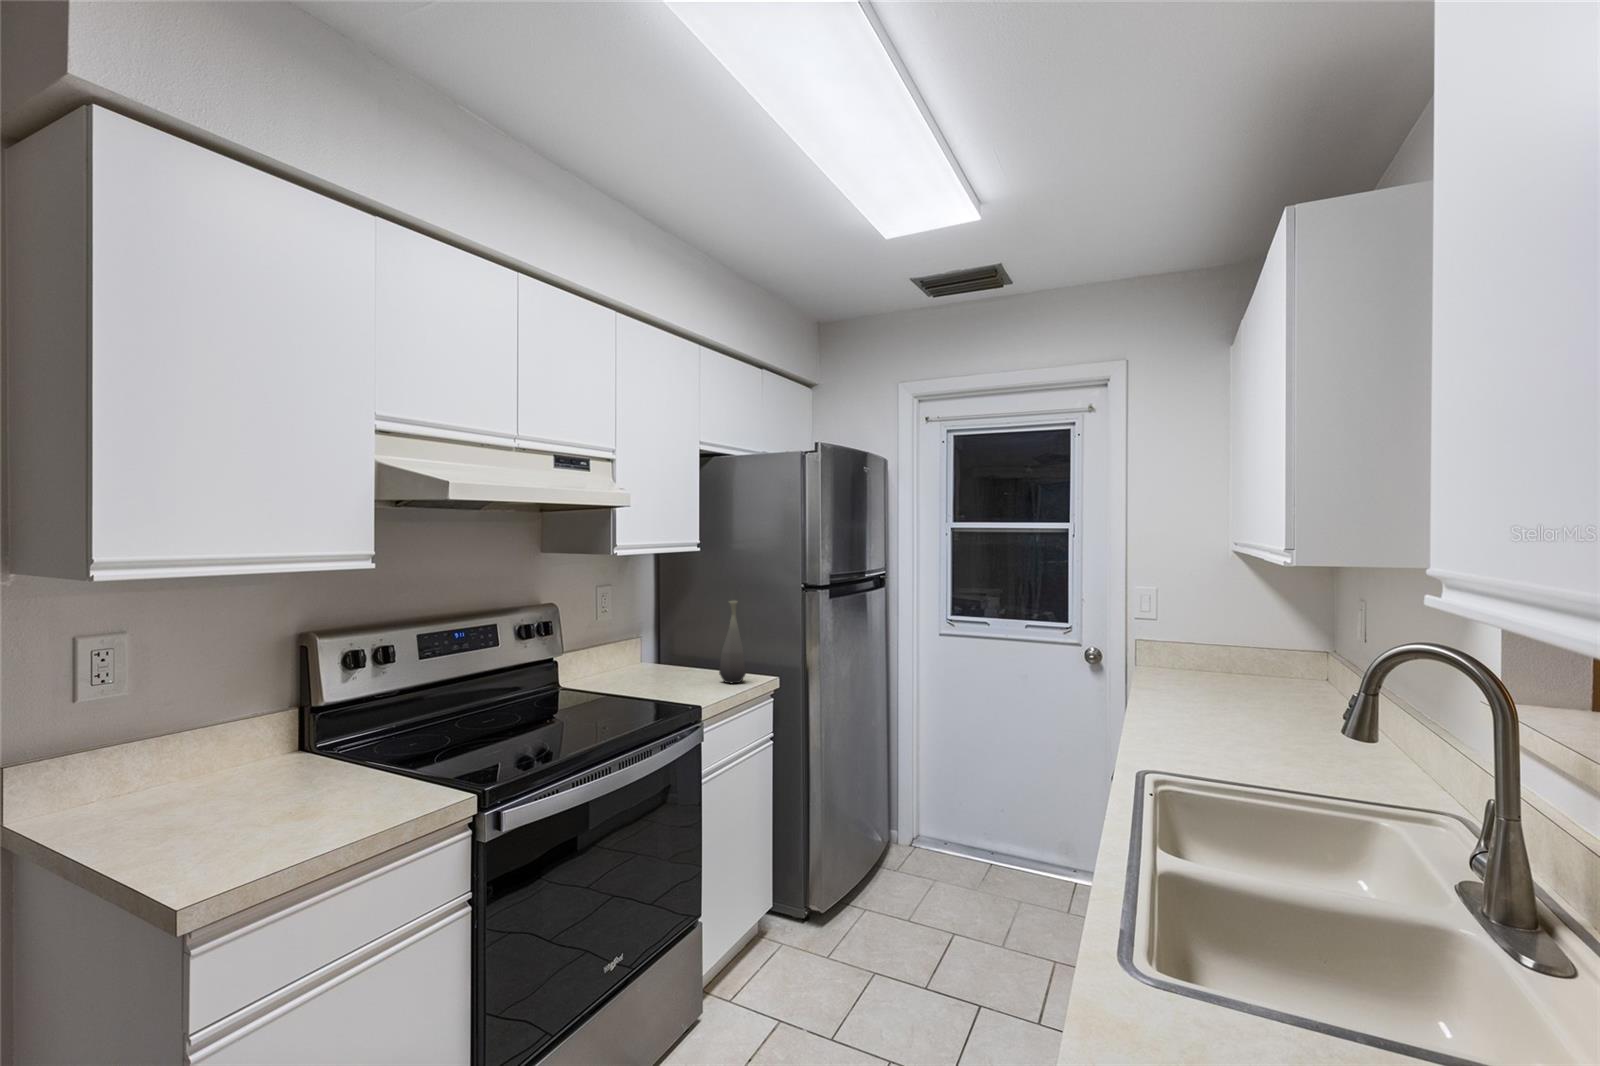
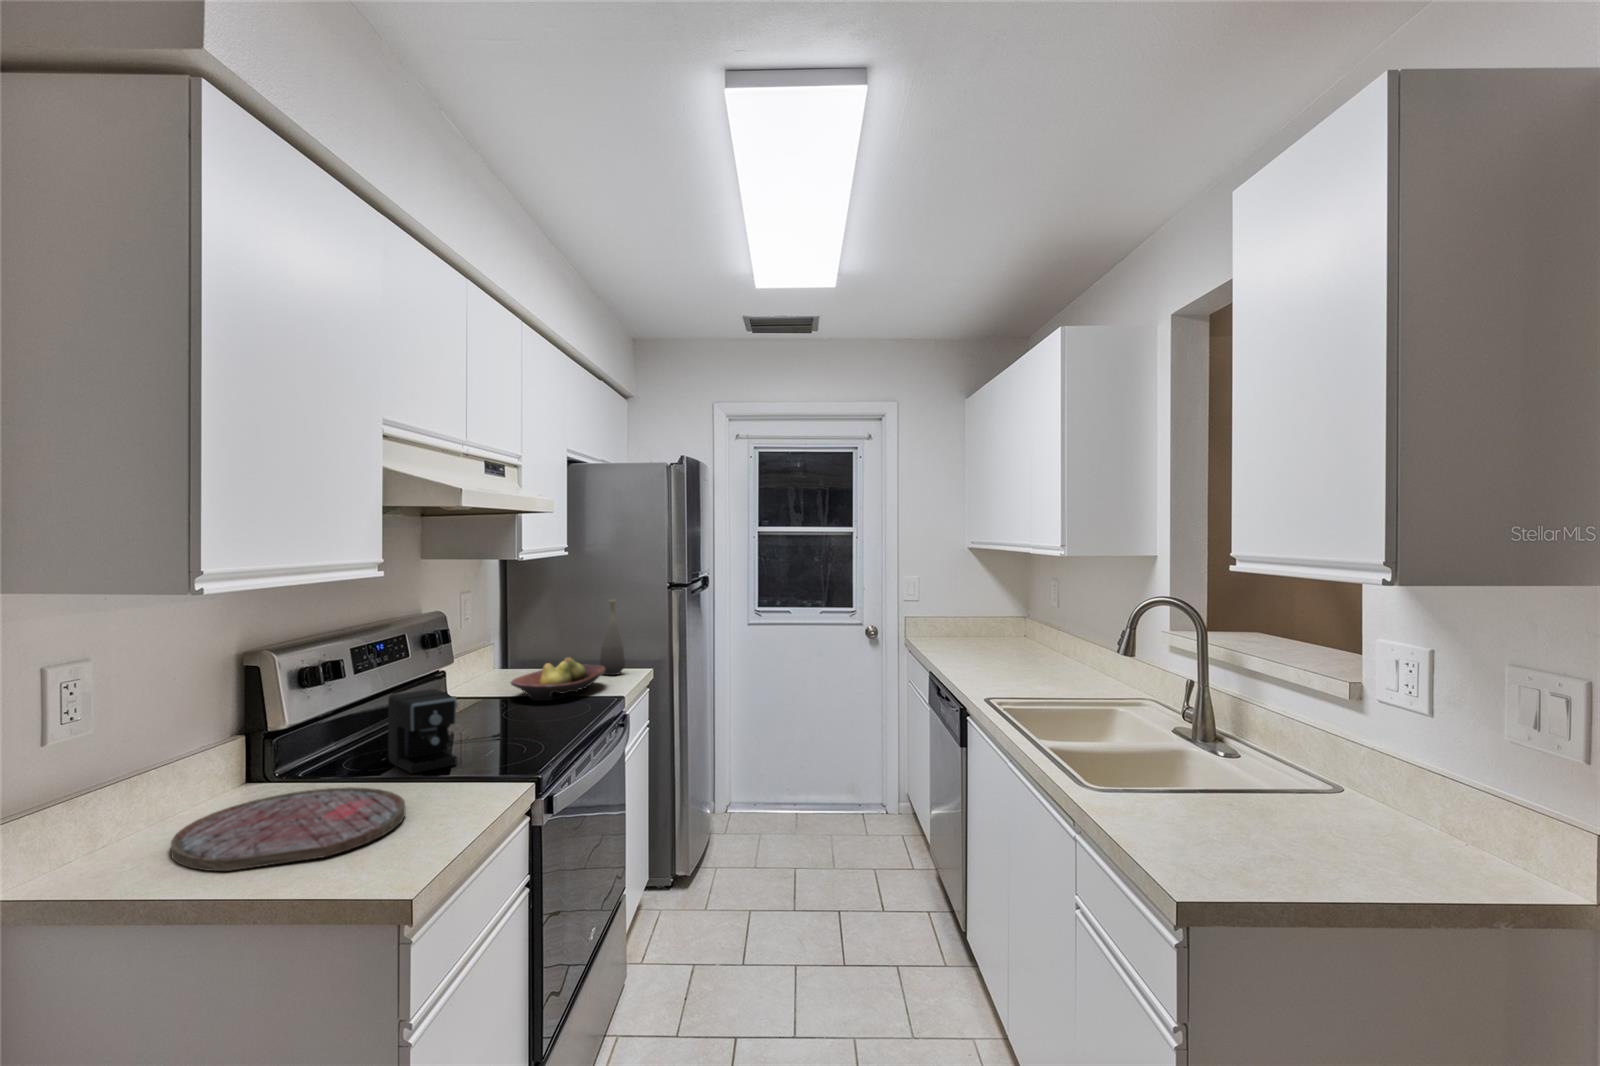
fruit bowl: none [600,660,710,704] -> present [511,658,605,701]
coffee maker: none [420,681,542,763] -> present [388,689,501,773]
cutting board: none [159,767,374,830] -> present [171,787,405,871]

